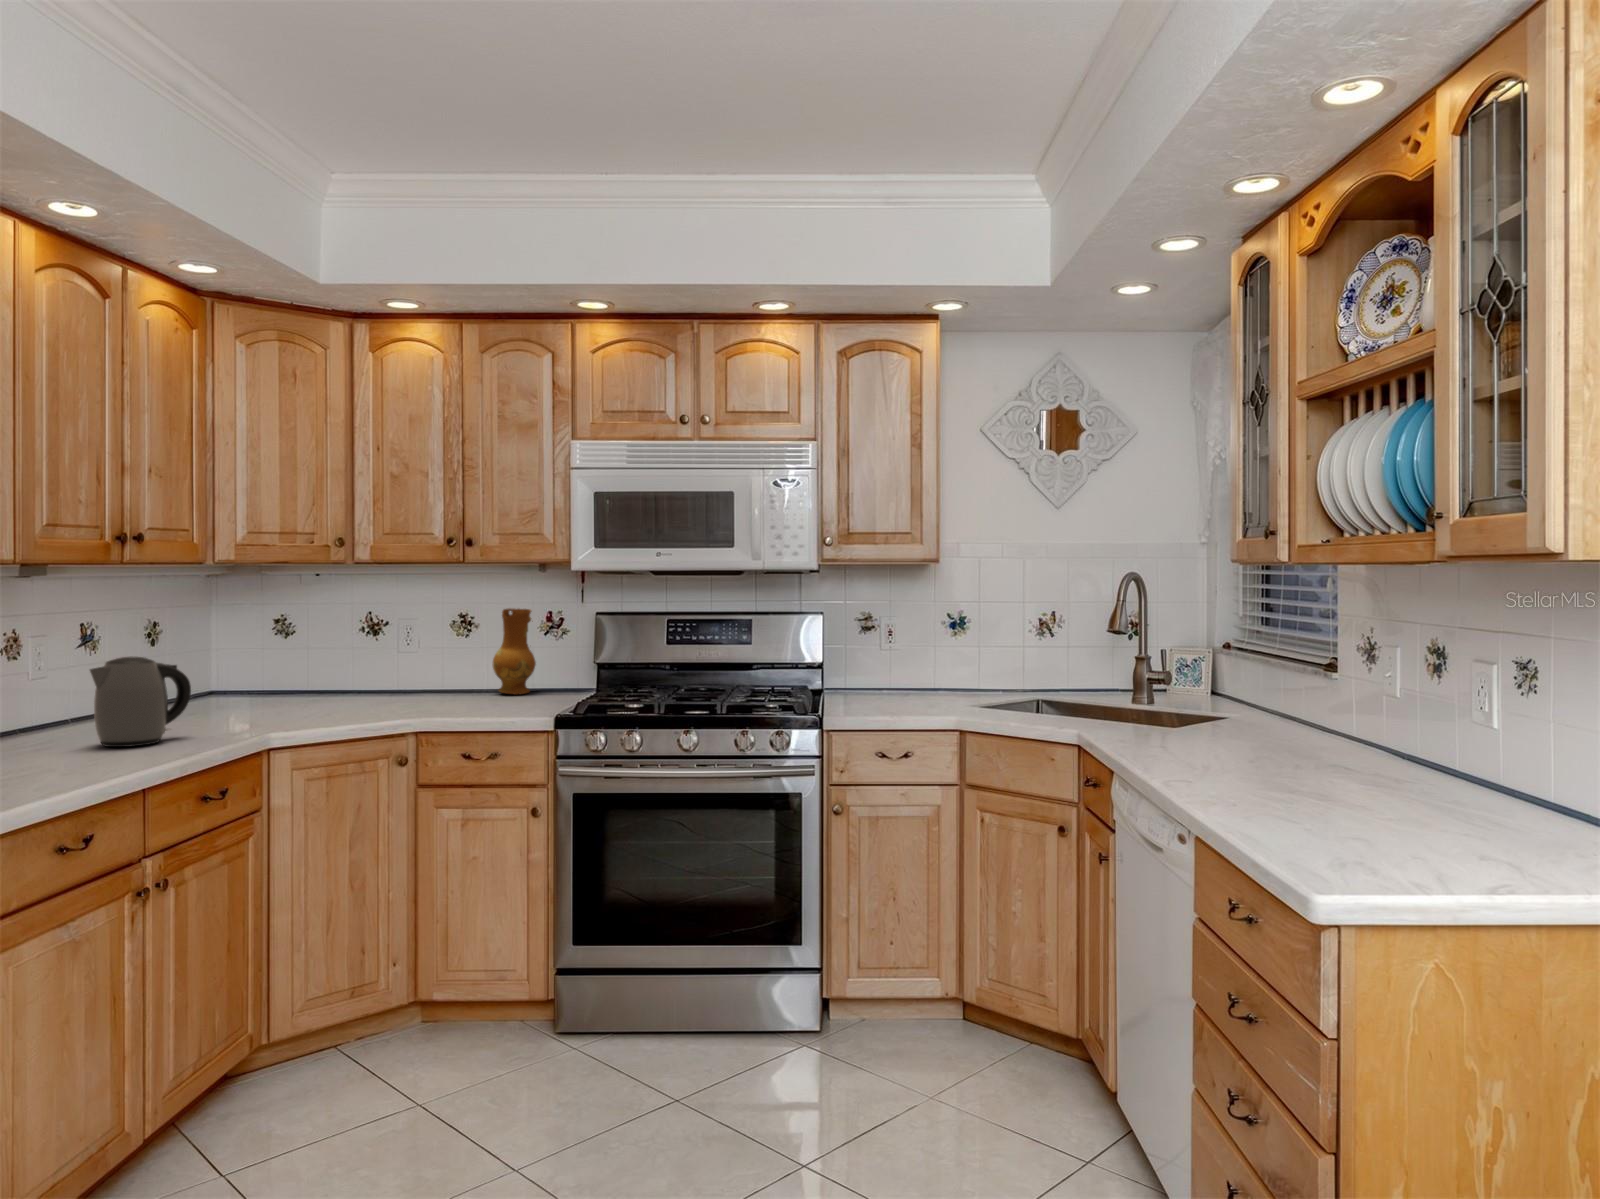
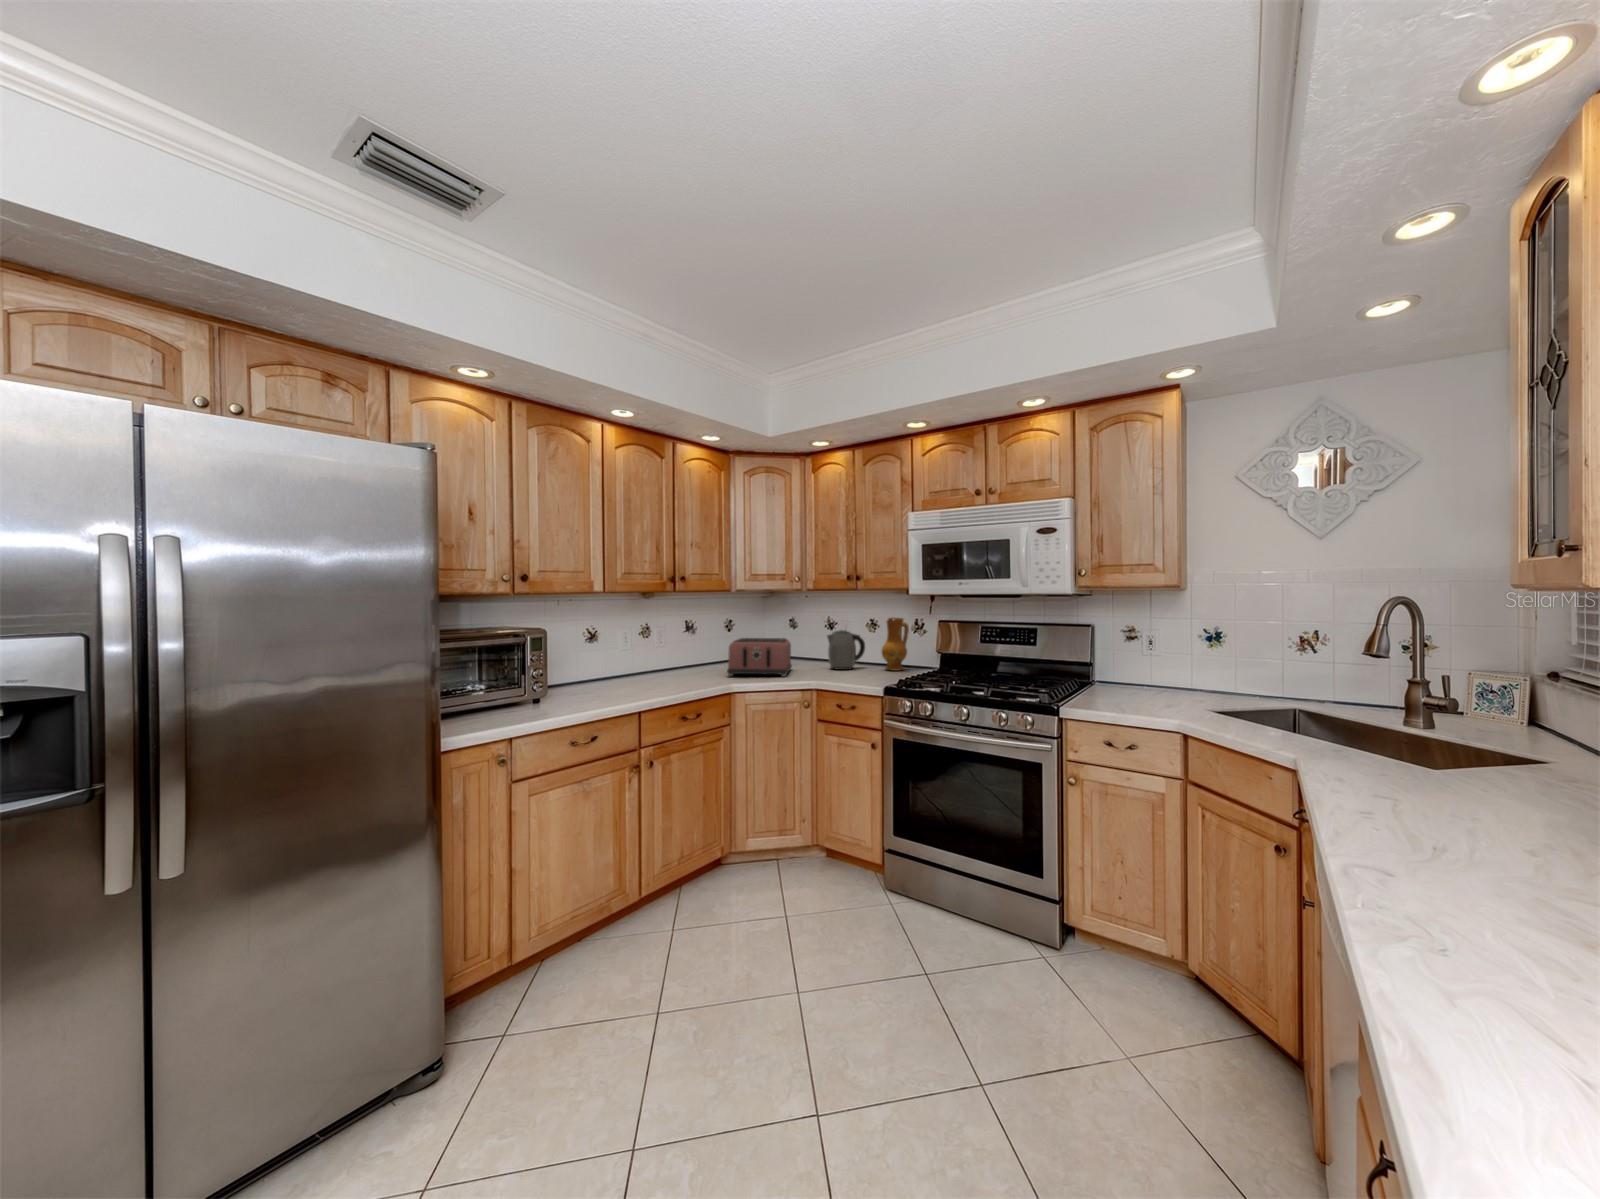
toaster: none [215,650,352,725] -> present [727,638,792,677]
kettle: present [90,657,191,747] -> present [827,630,865,670]

